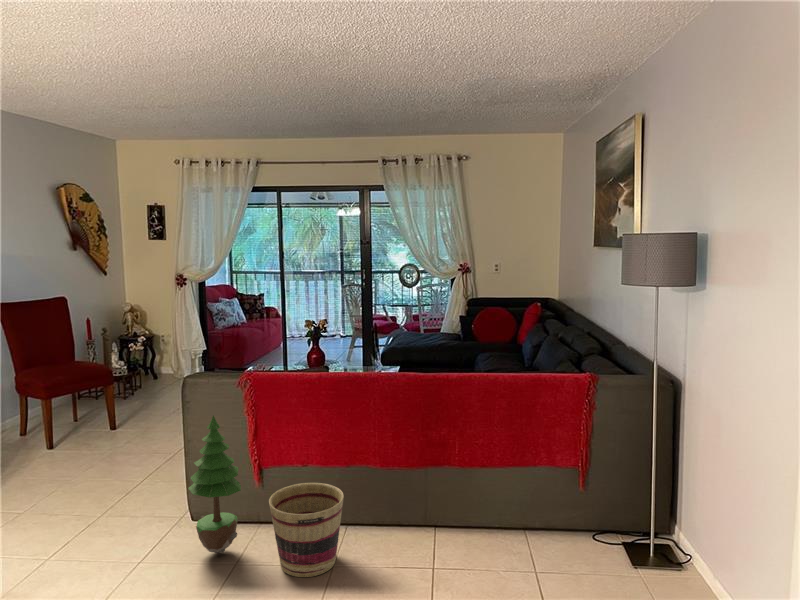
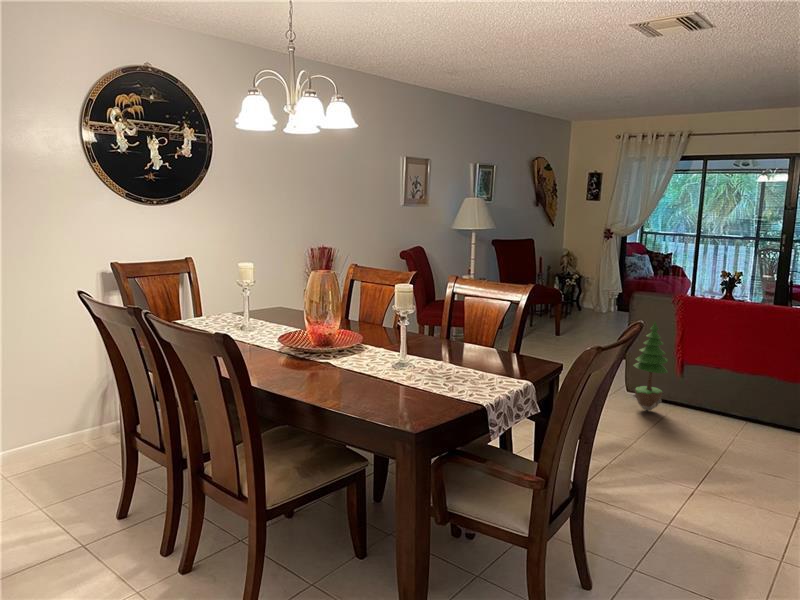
basket: present [269,483,344,577] -> none [688,377,745,436]

